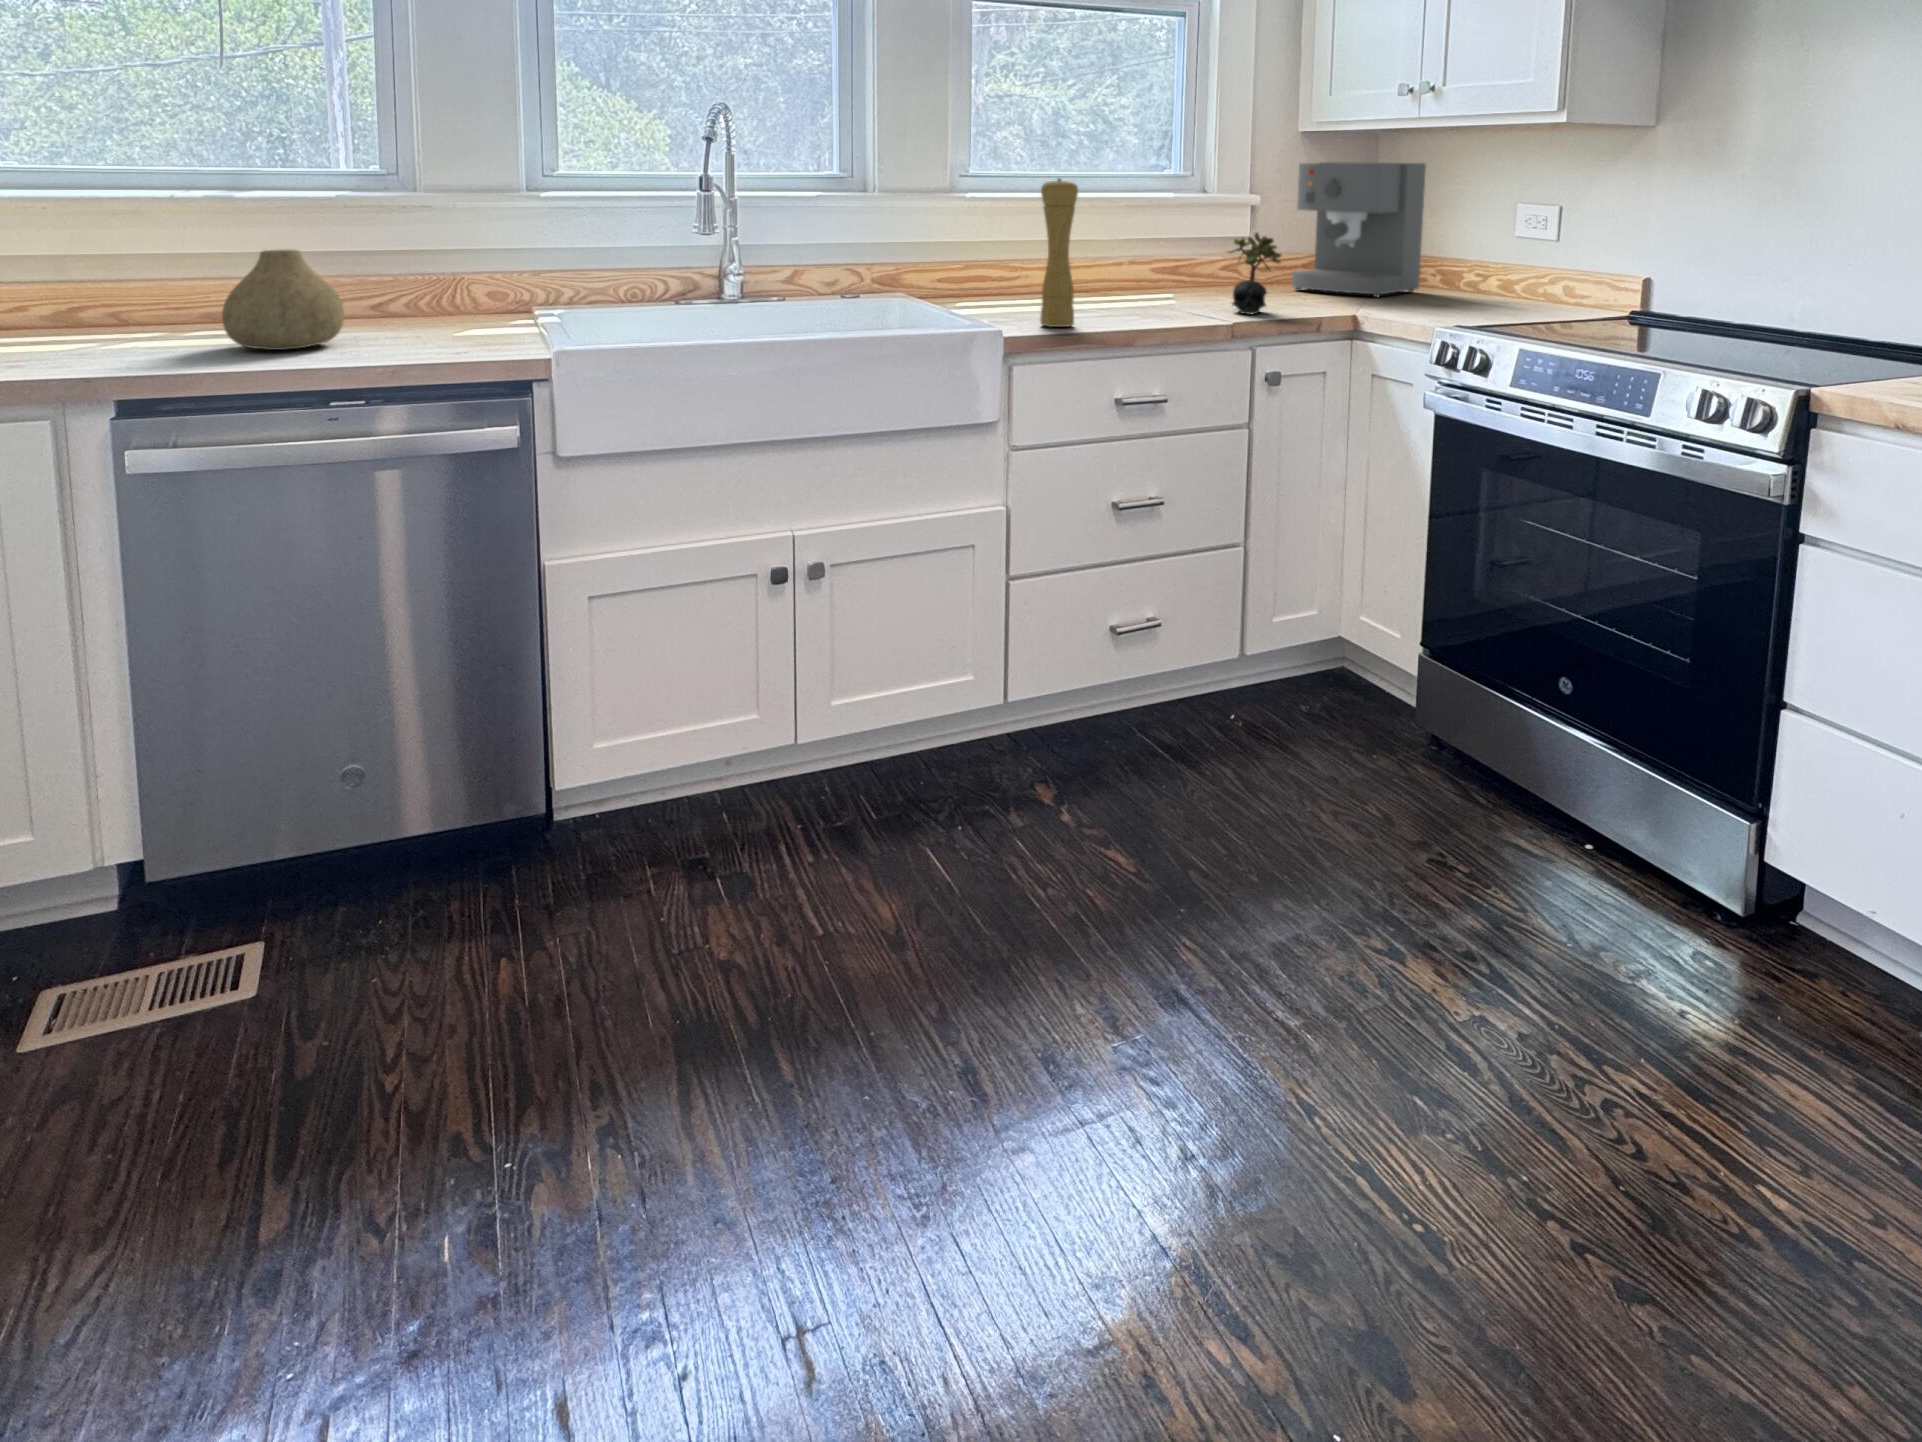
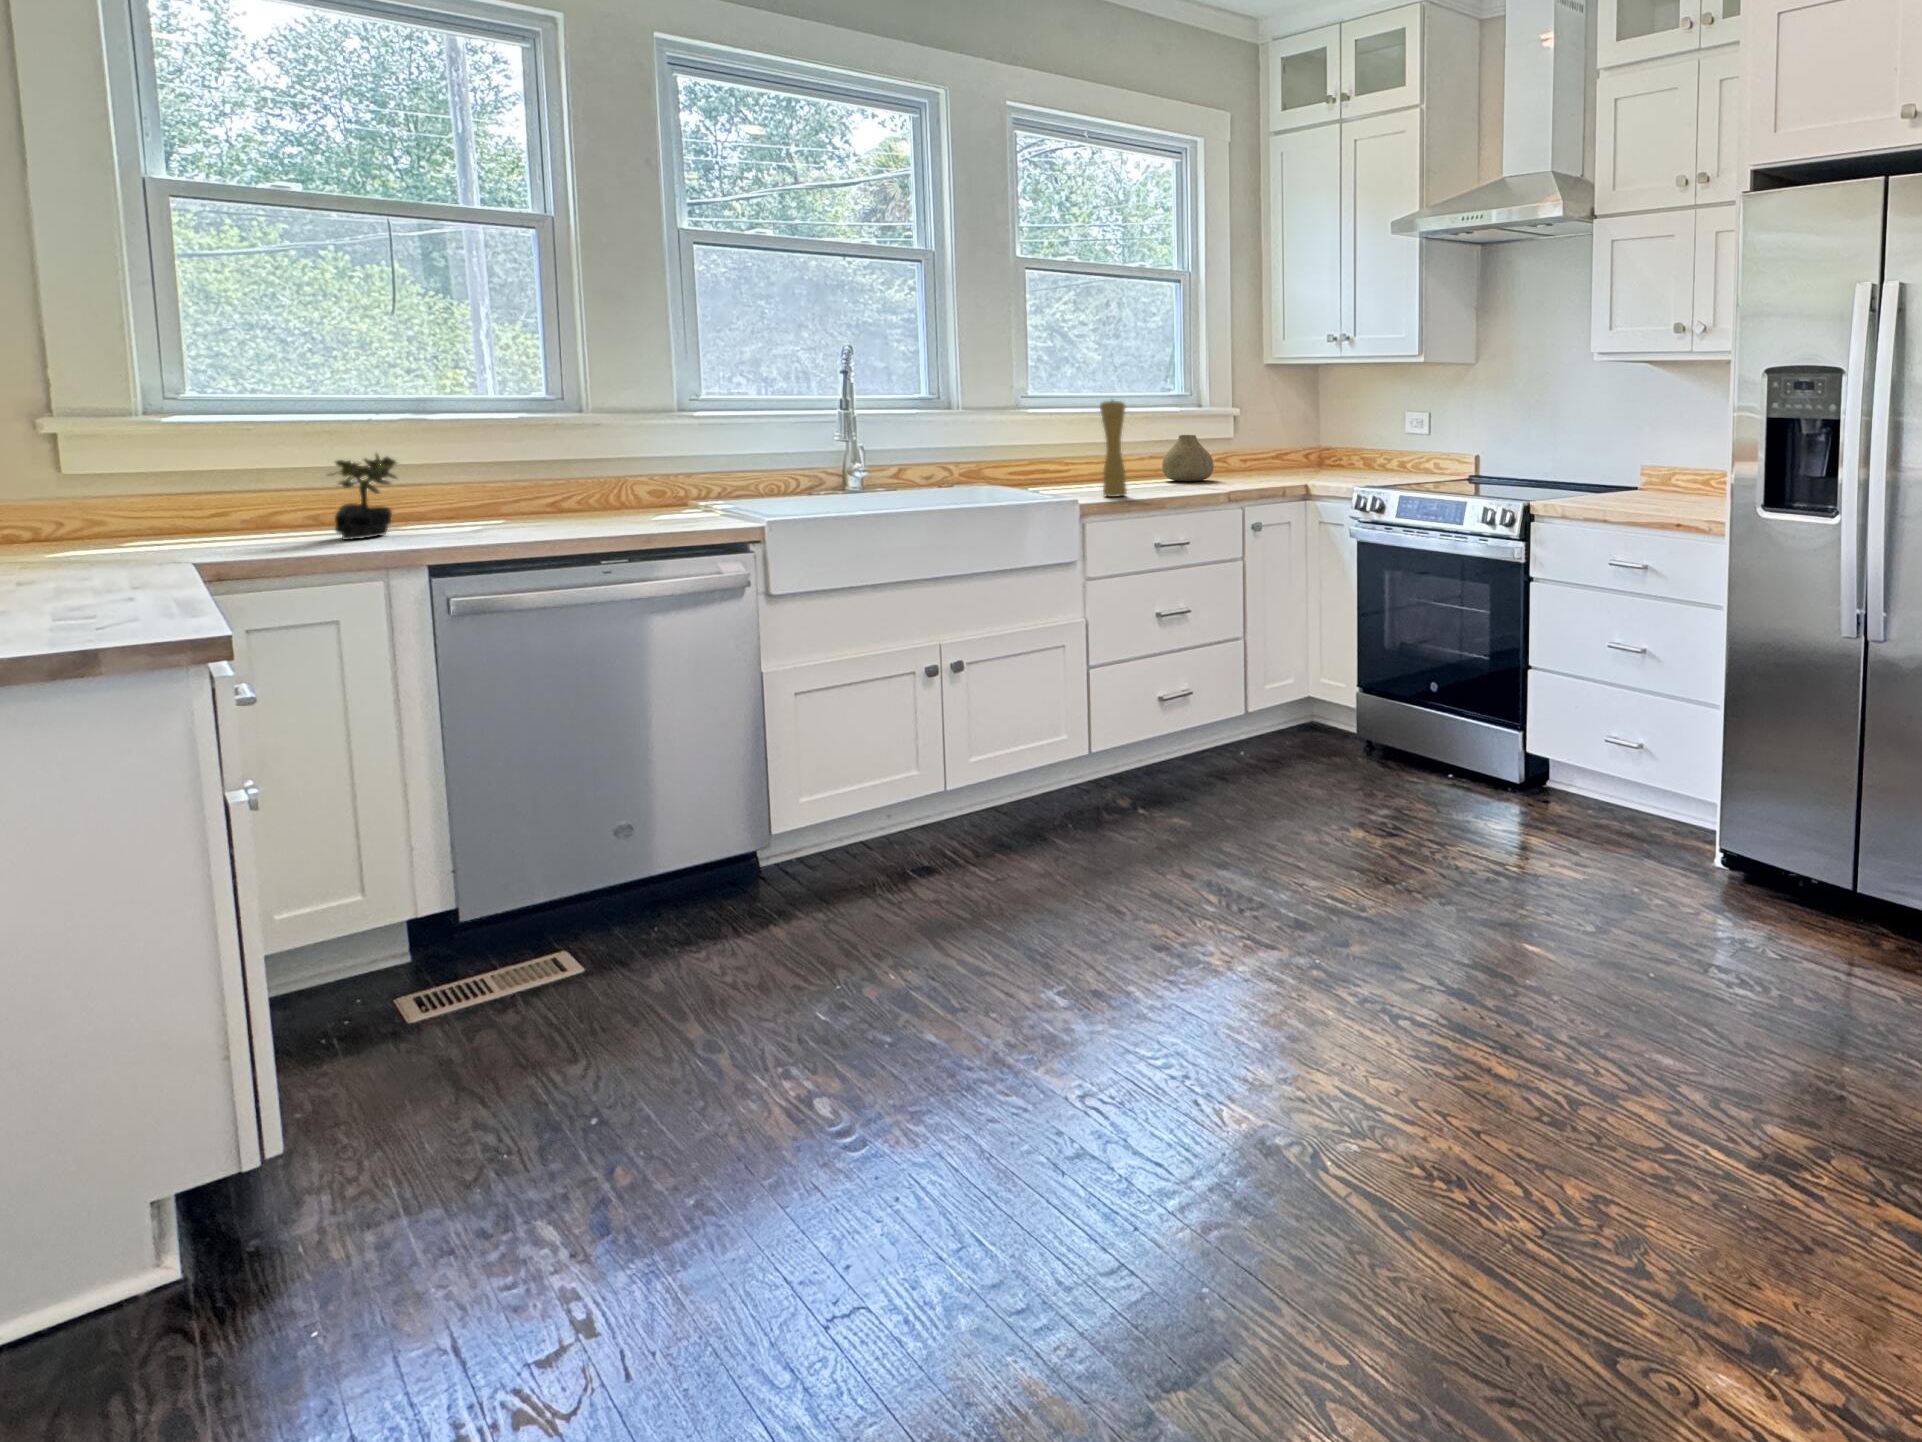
coffee maker: present [1292,162,1426,297] -> none [1265,386,1349,475]
succulent plant: present [1228,233,1281,314] -> present [330,454,397,540]
vase: present [222,250,344,350] -> present [1162,435,1214,481]

